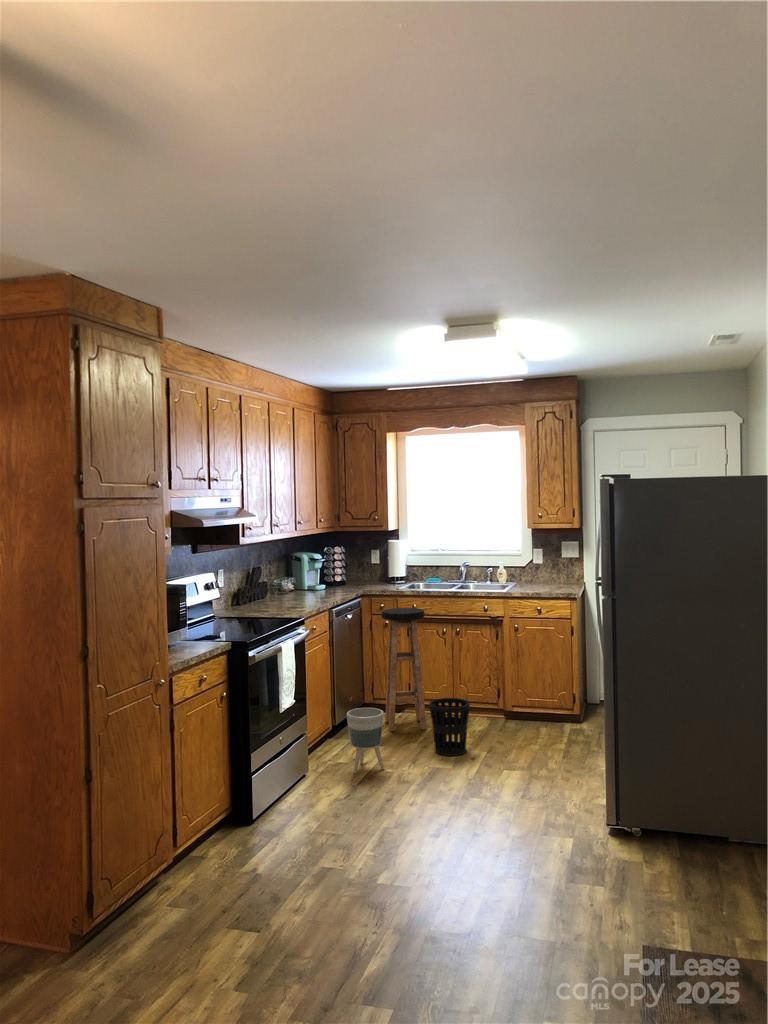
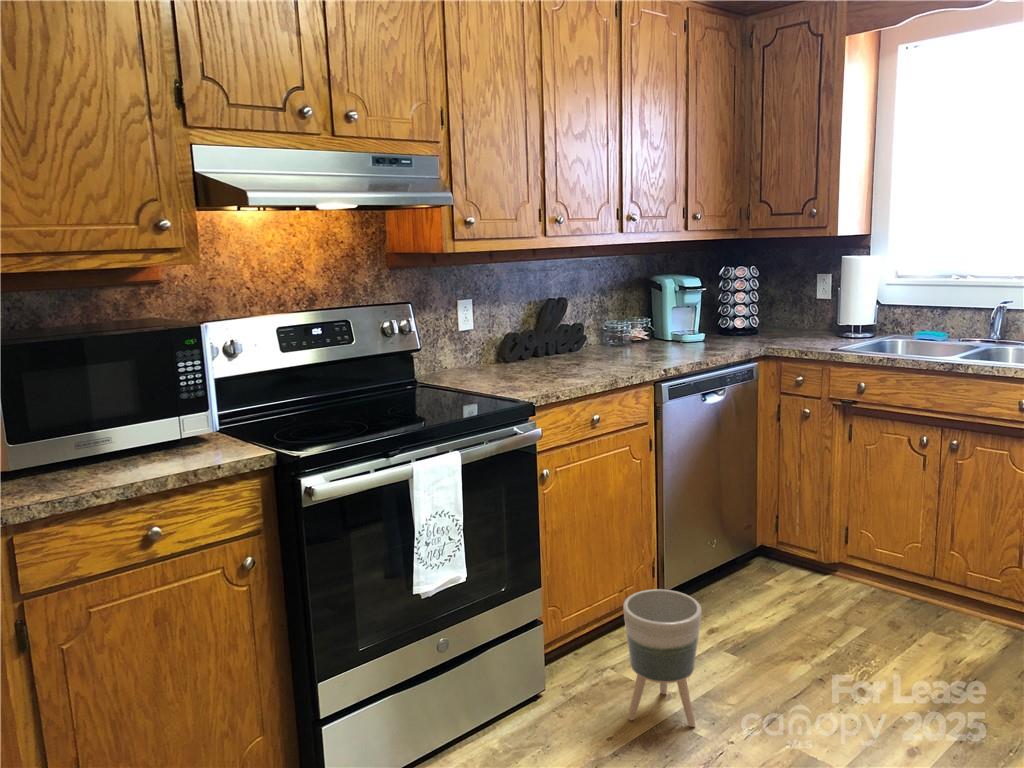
bar stool: present [381,608,427,731] -> none [775,386,873,632]
wastebasket: present [429,698,470,756] -> none [829,595,929,735]

